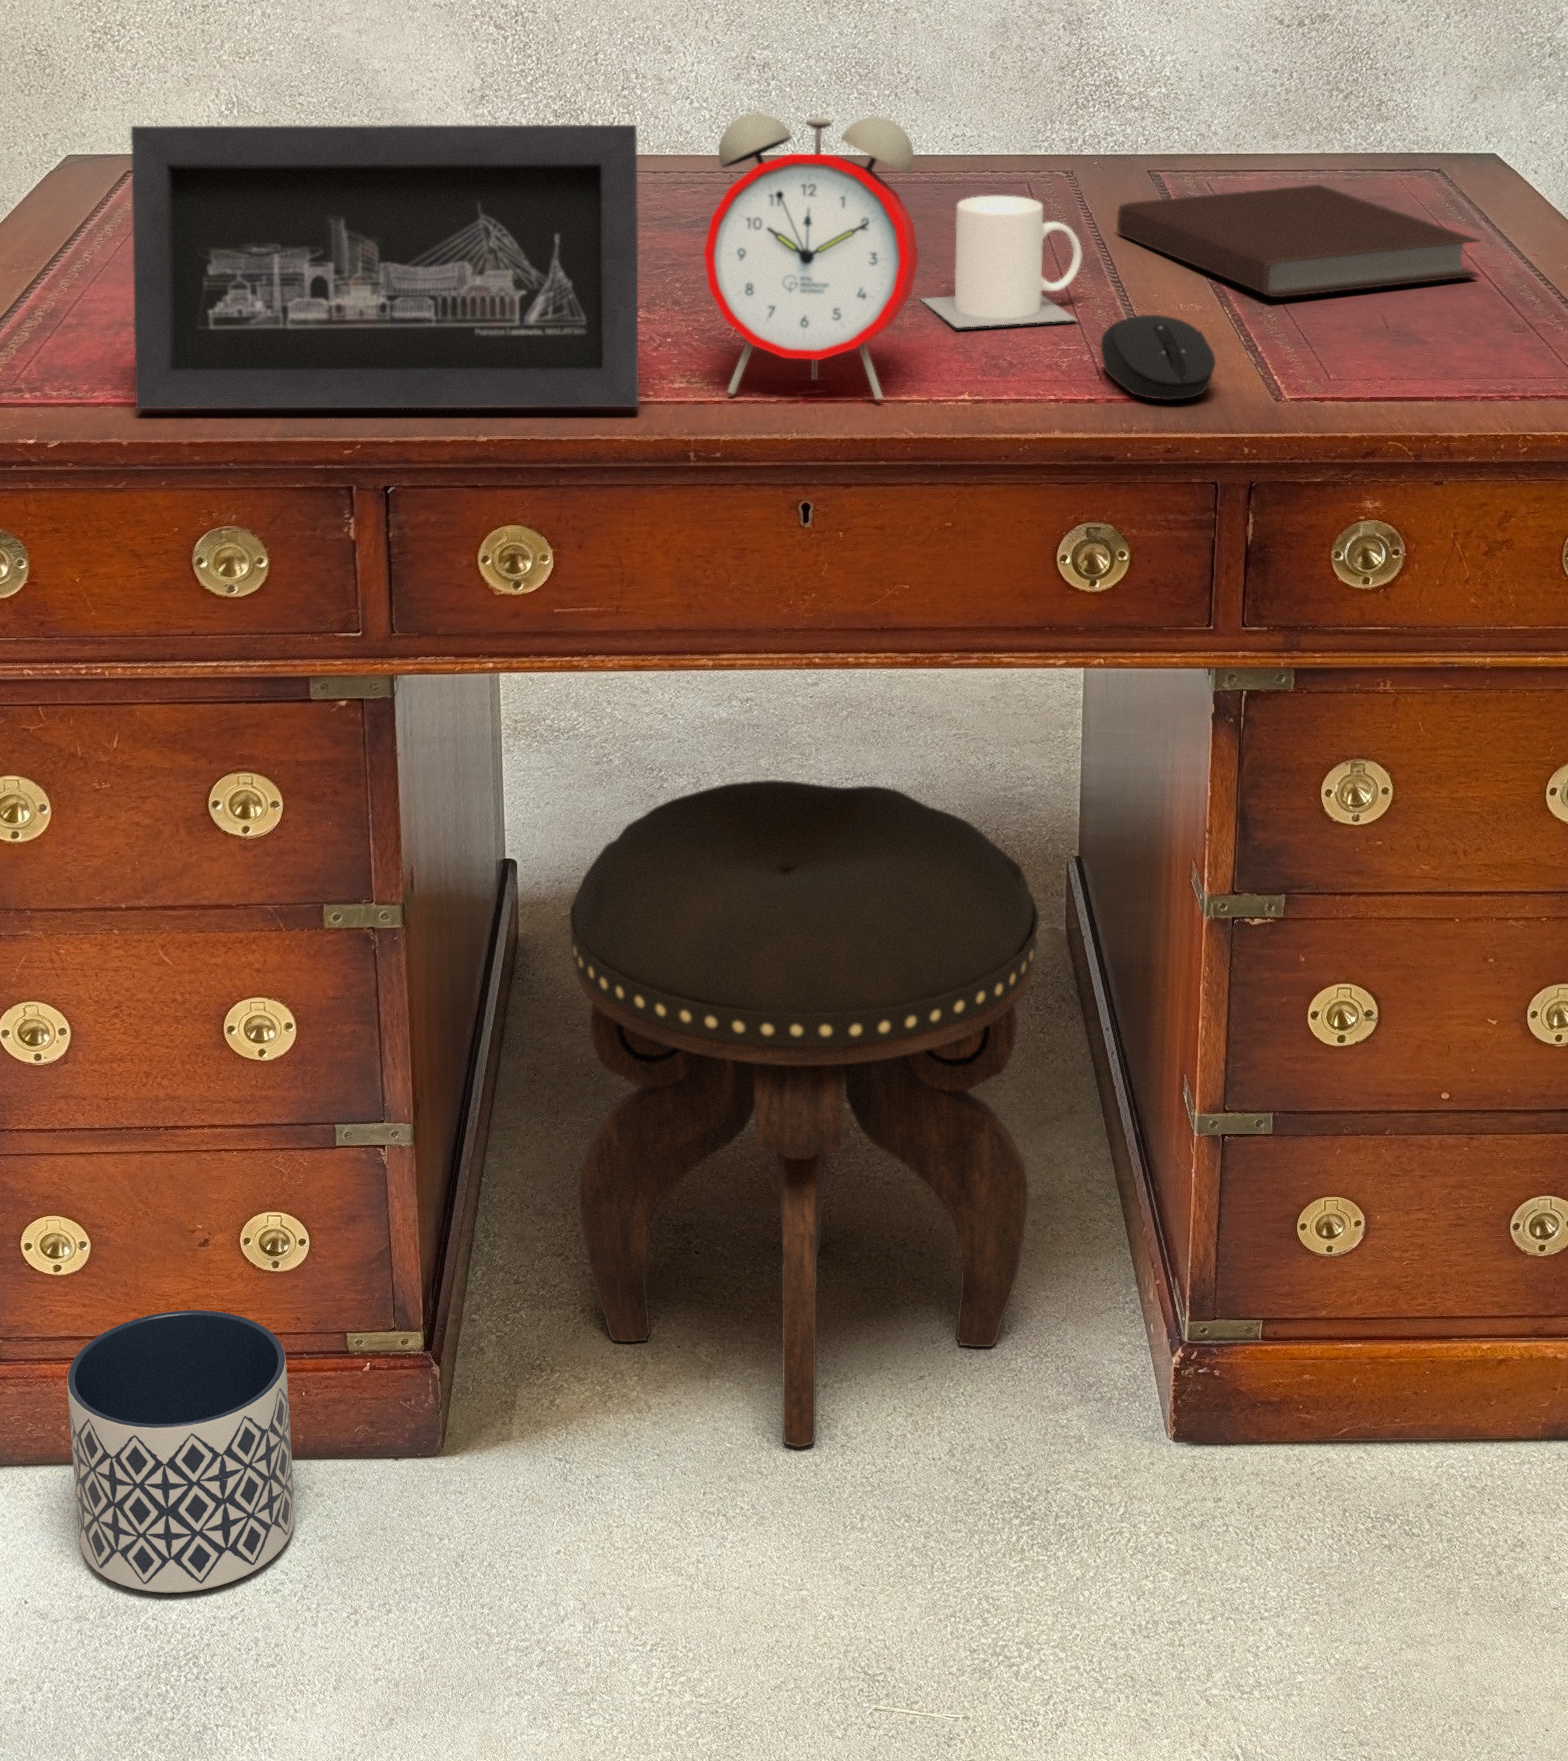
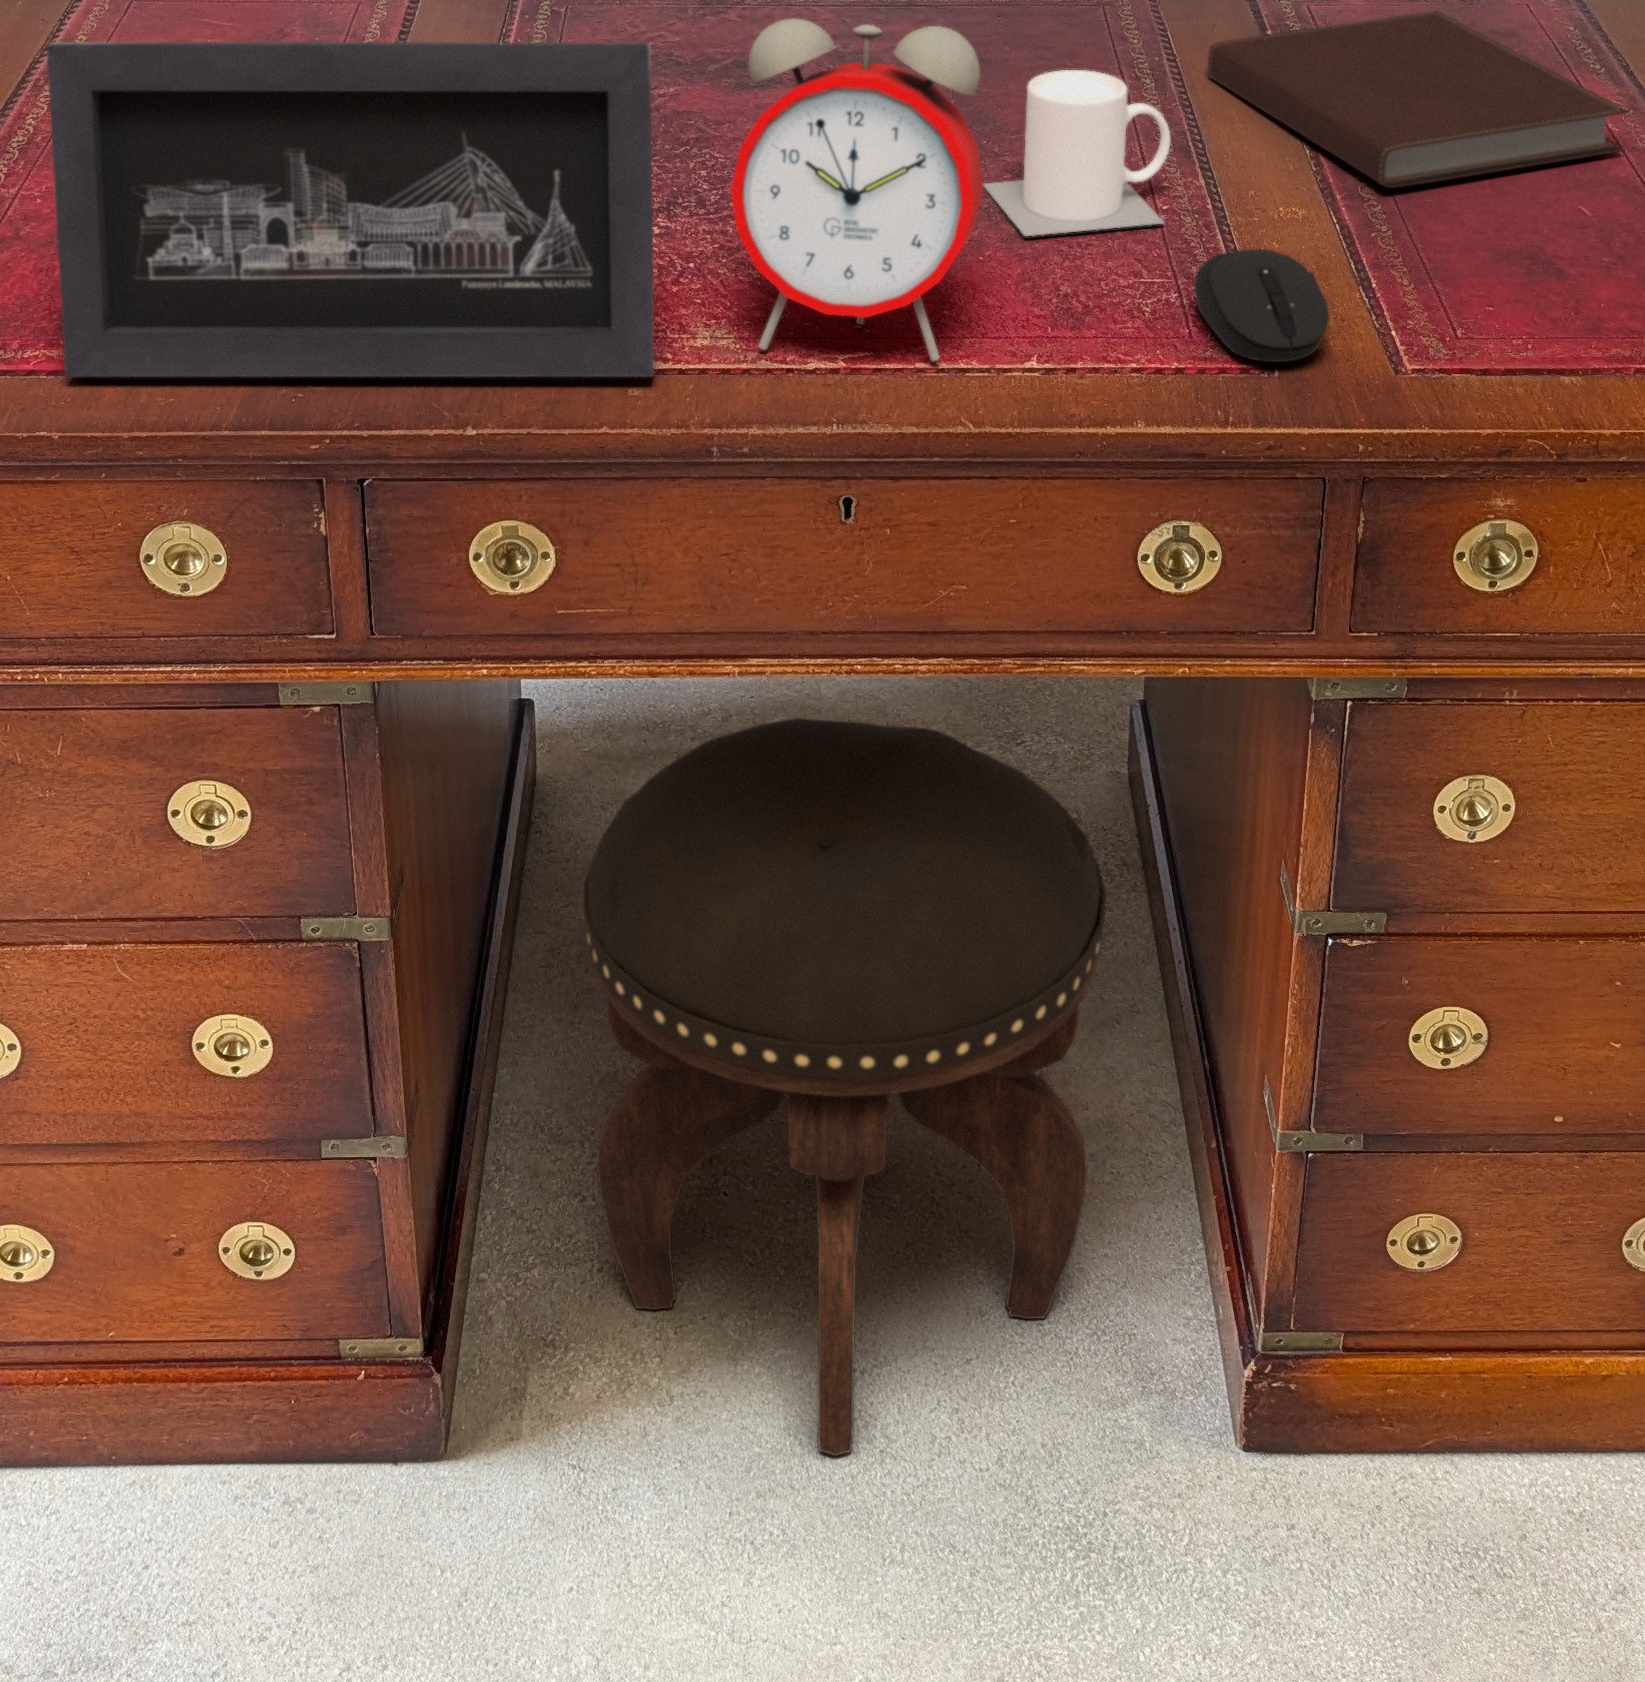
planter: present [67,1310,295,1593] -> none [31,1333,288,1654]

